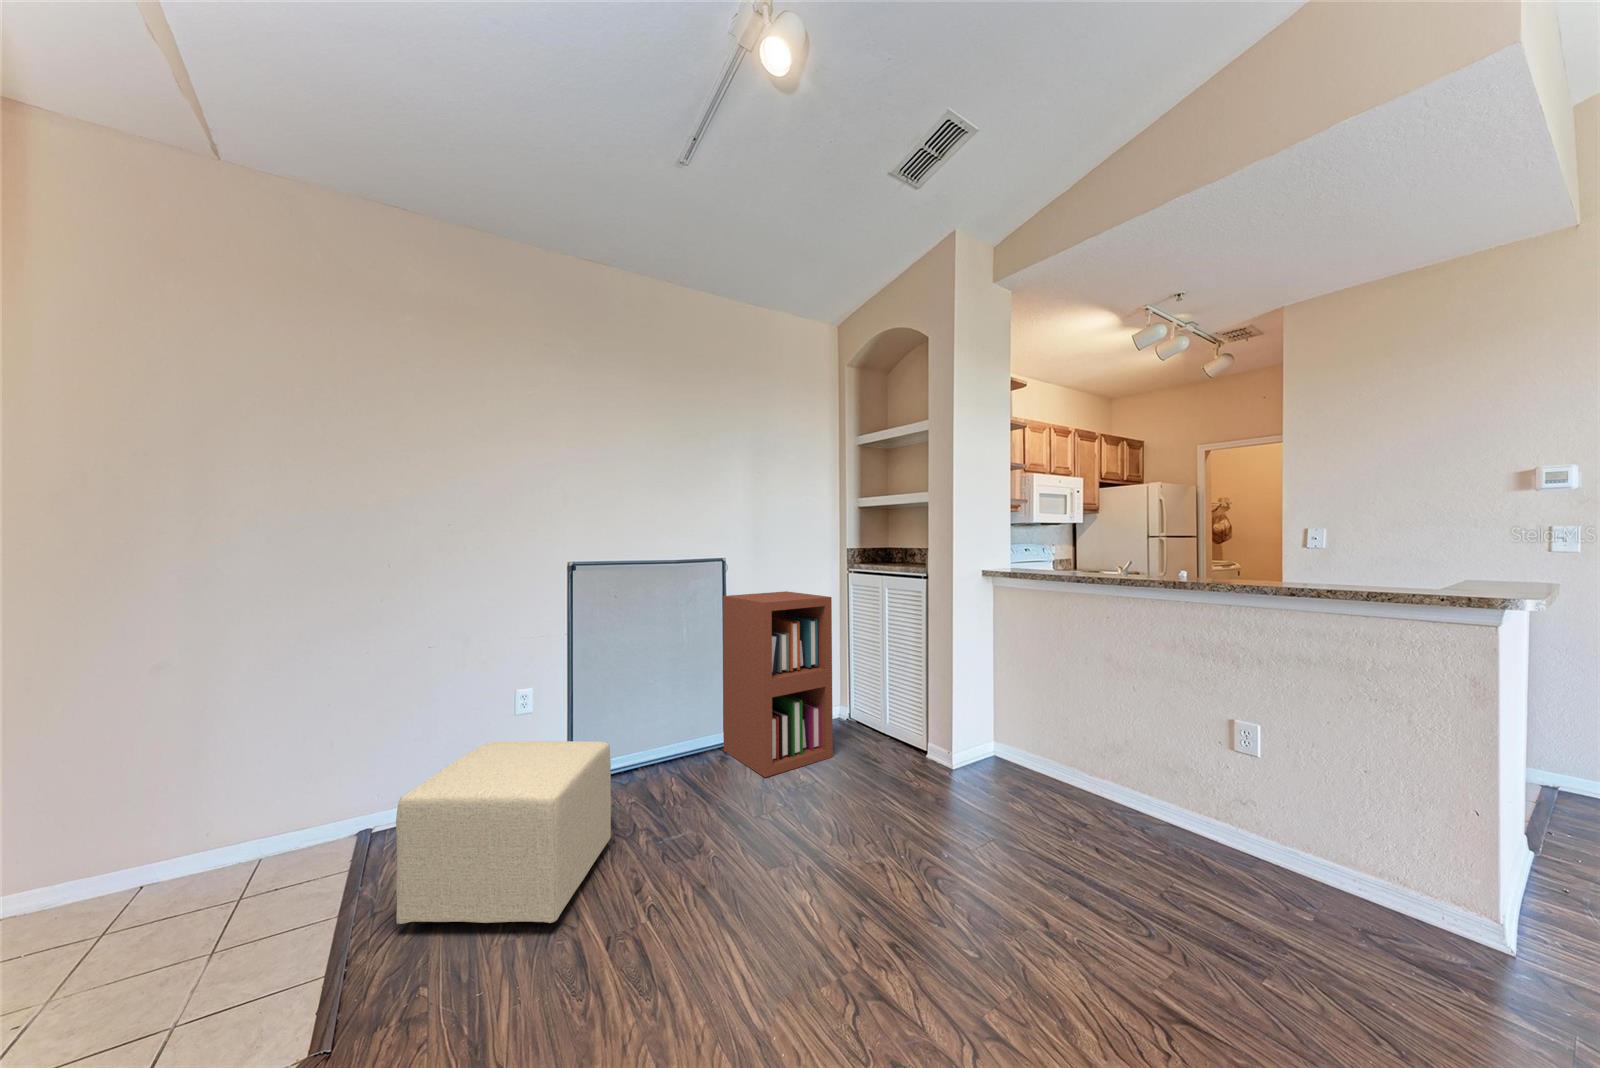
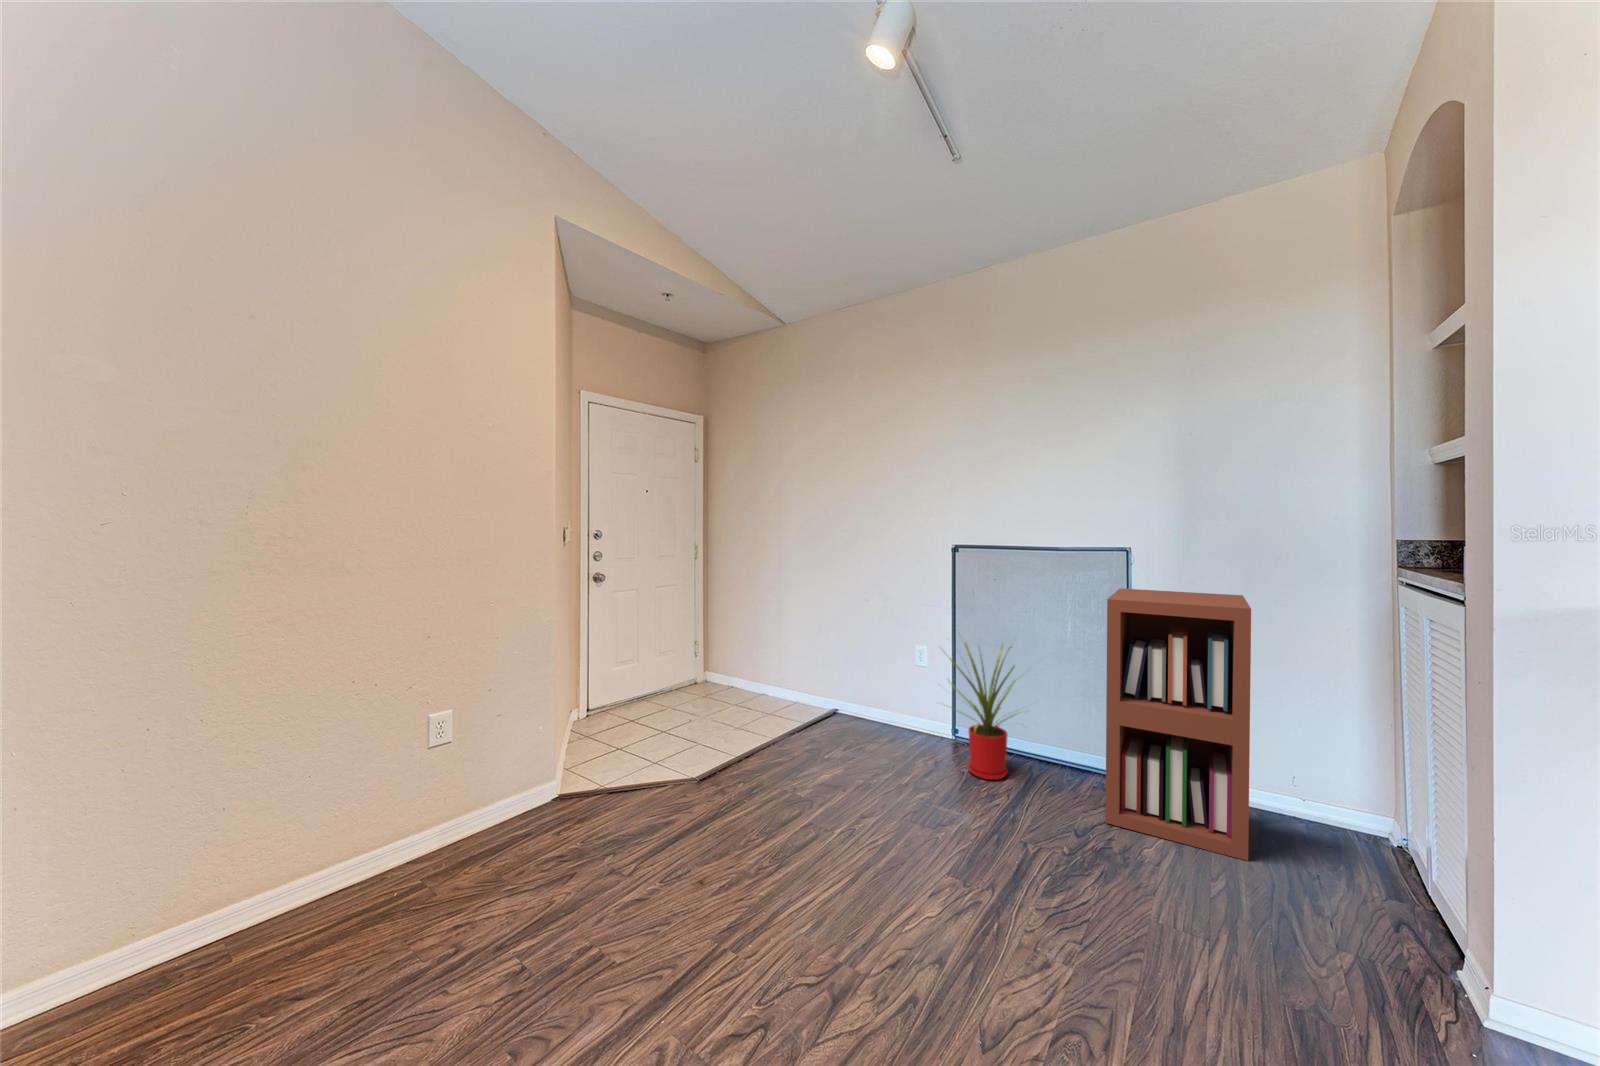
house plant: none [598,651,705,800] -> present [950,643,1017,780]
ottoman: present [396,741,611,924] -> none [767,669,900,795]

